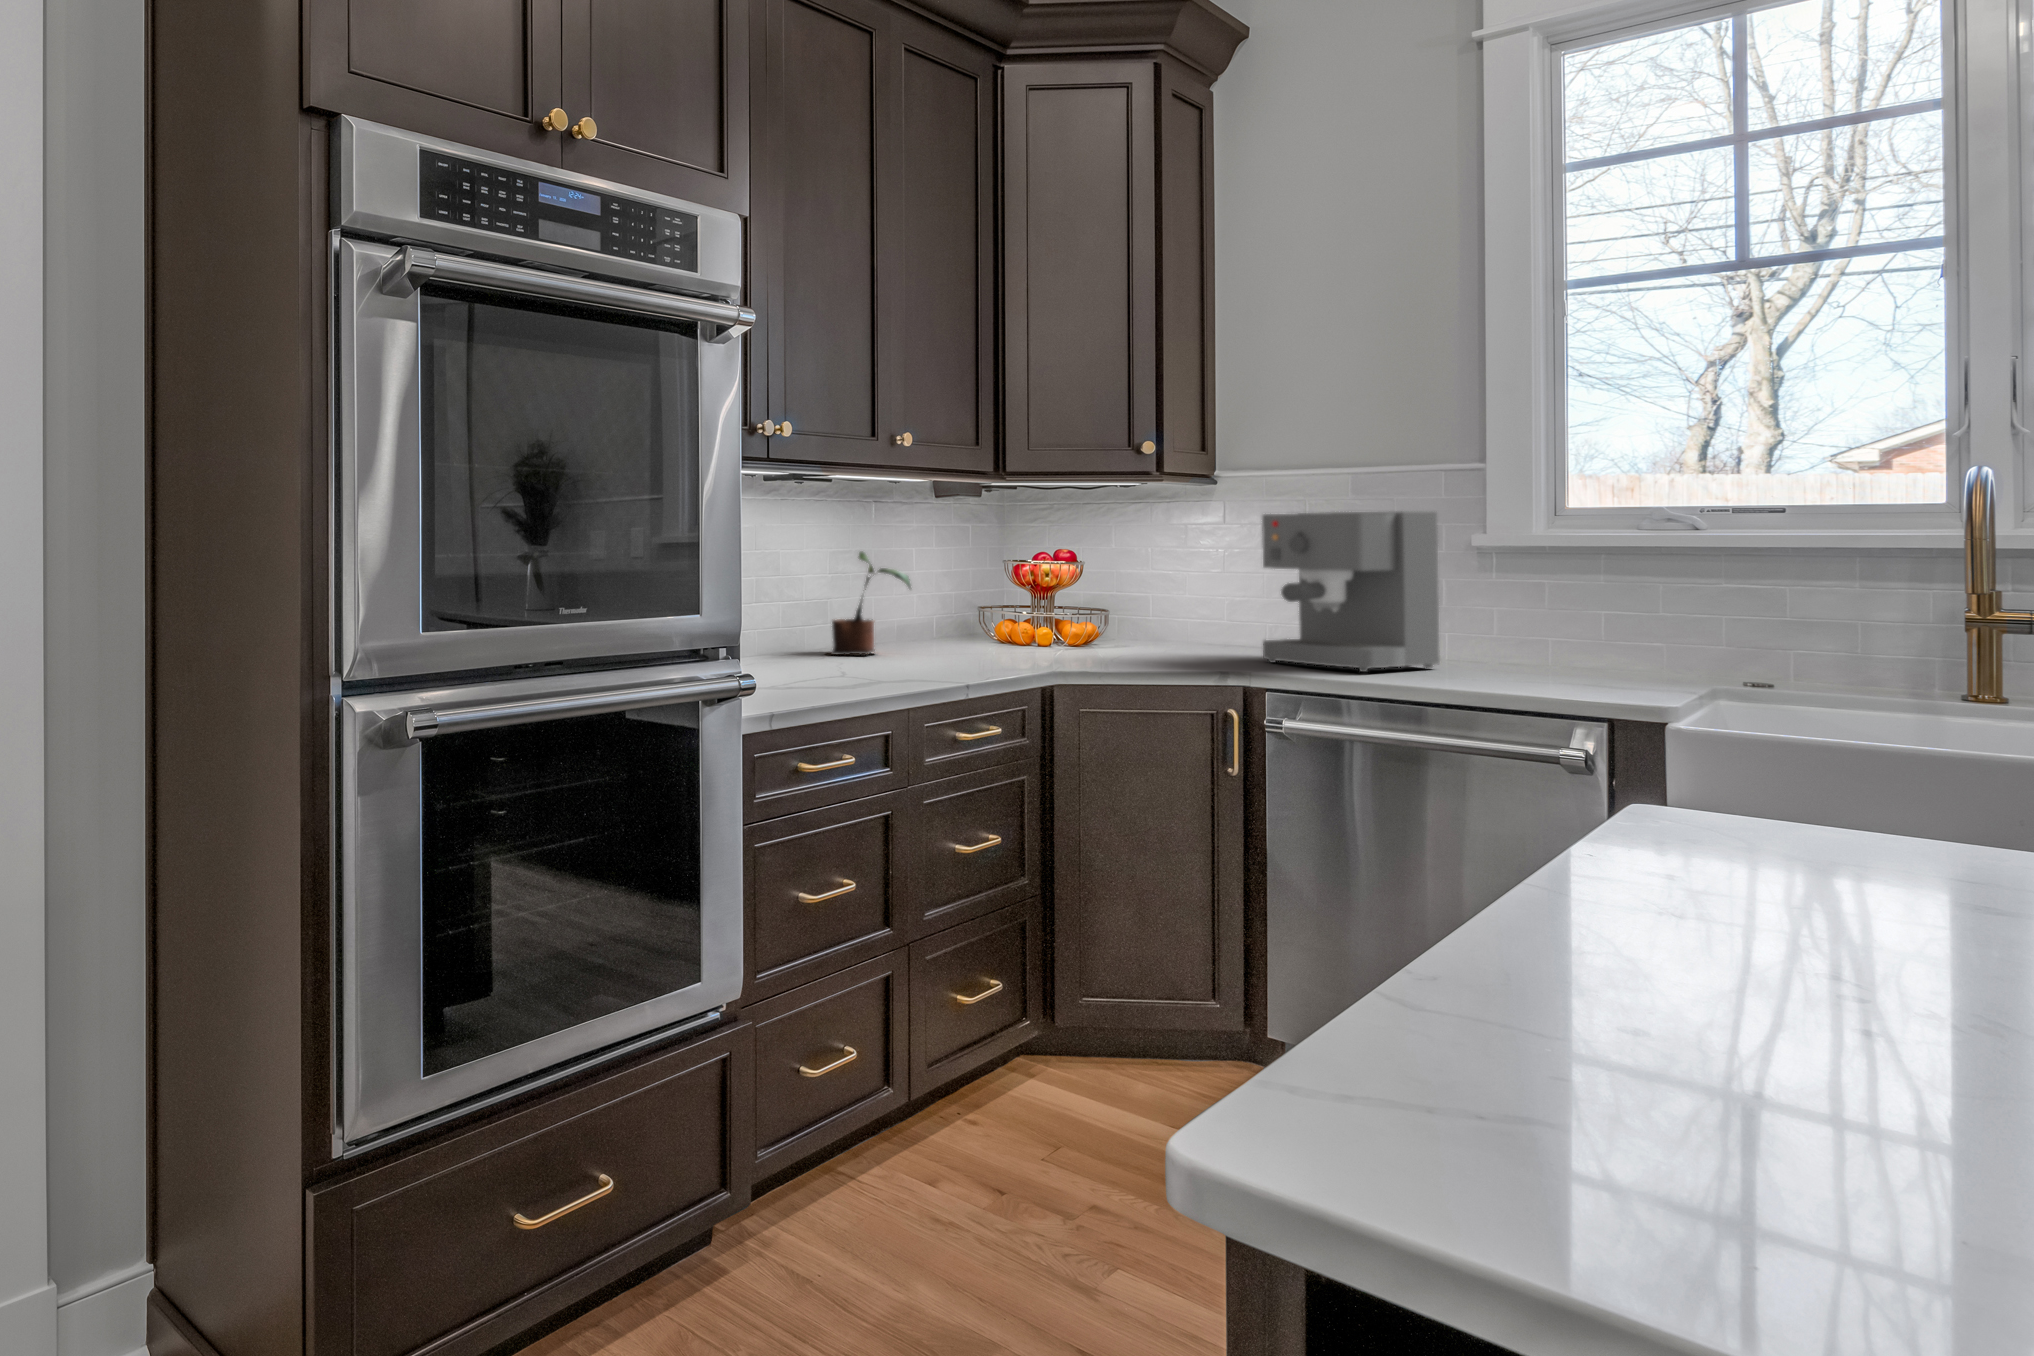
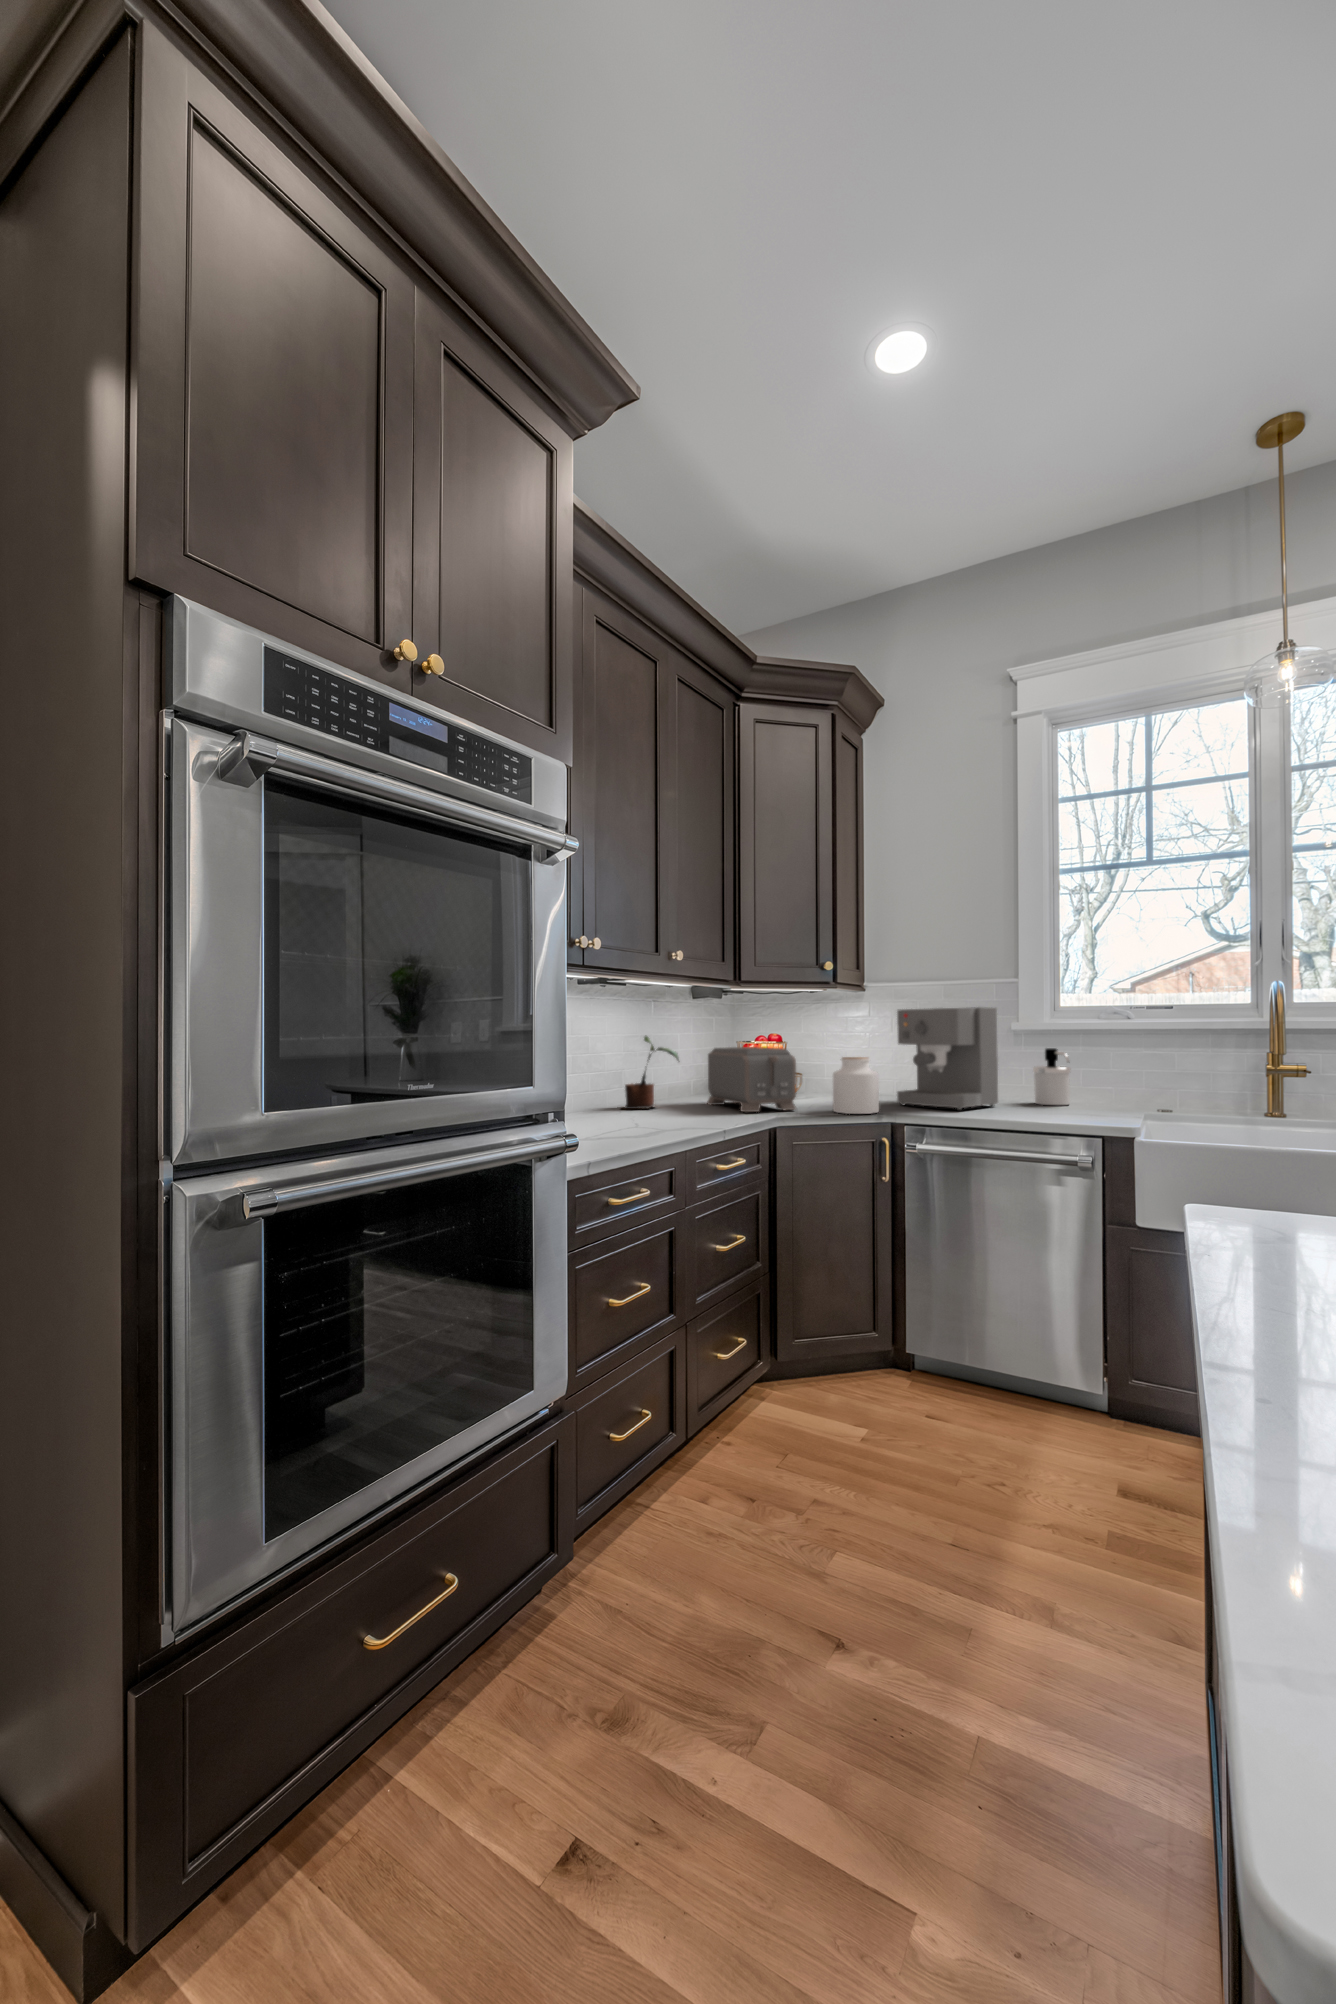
toaster: none [954,569,1091,664] -> present [707,1047,796,1112]
soap dispenser: none [1509,578,1578,671] -> present [1033,1048,1071,1105]
jar: none [1148,586,1224,672] -> present [833,1057,879,1114]

